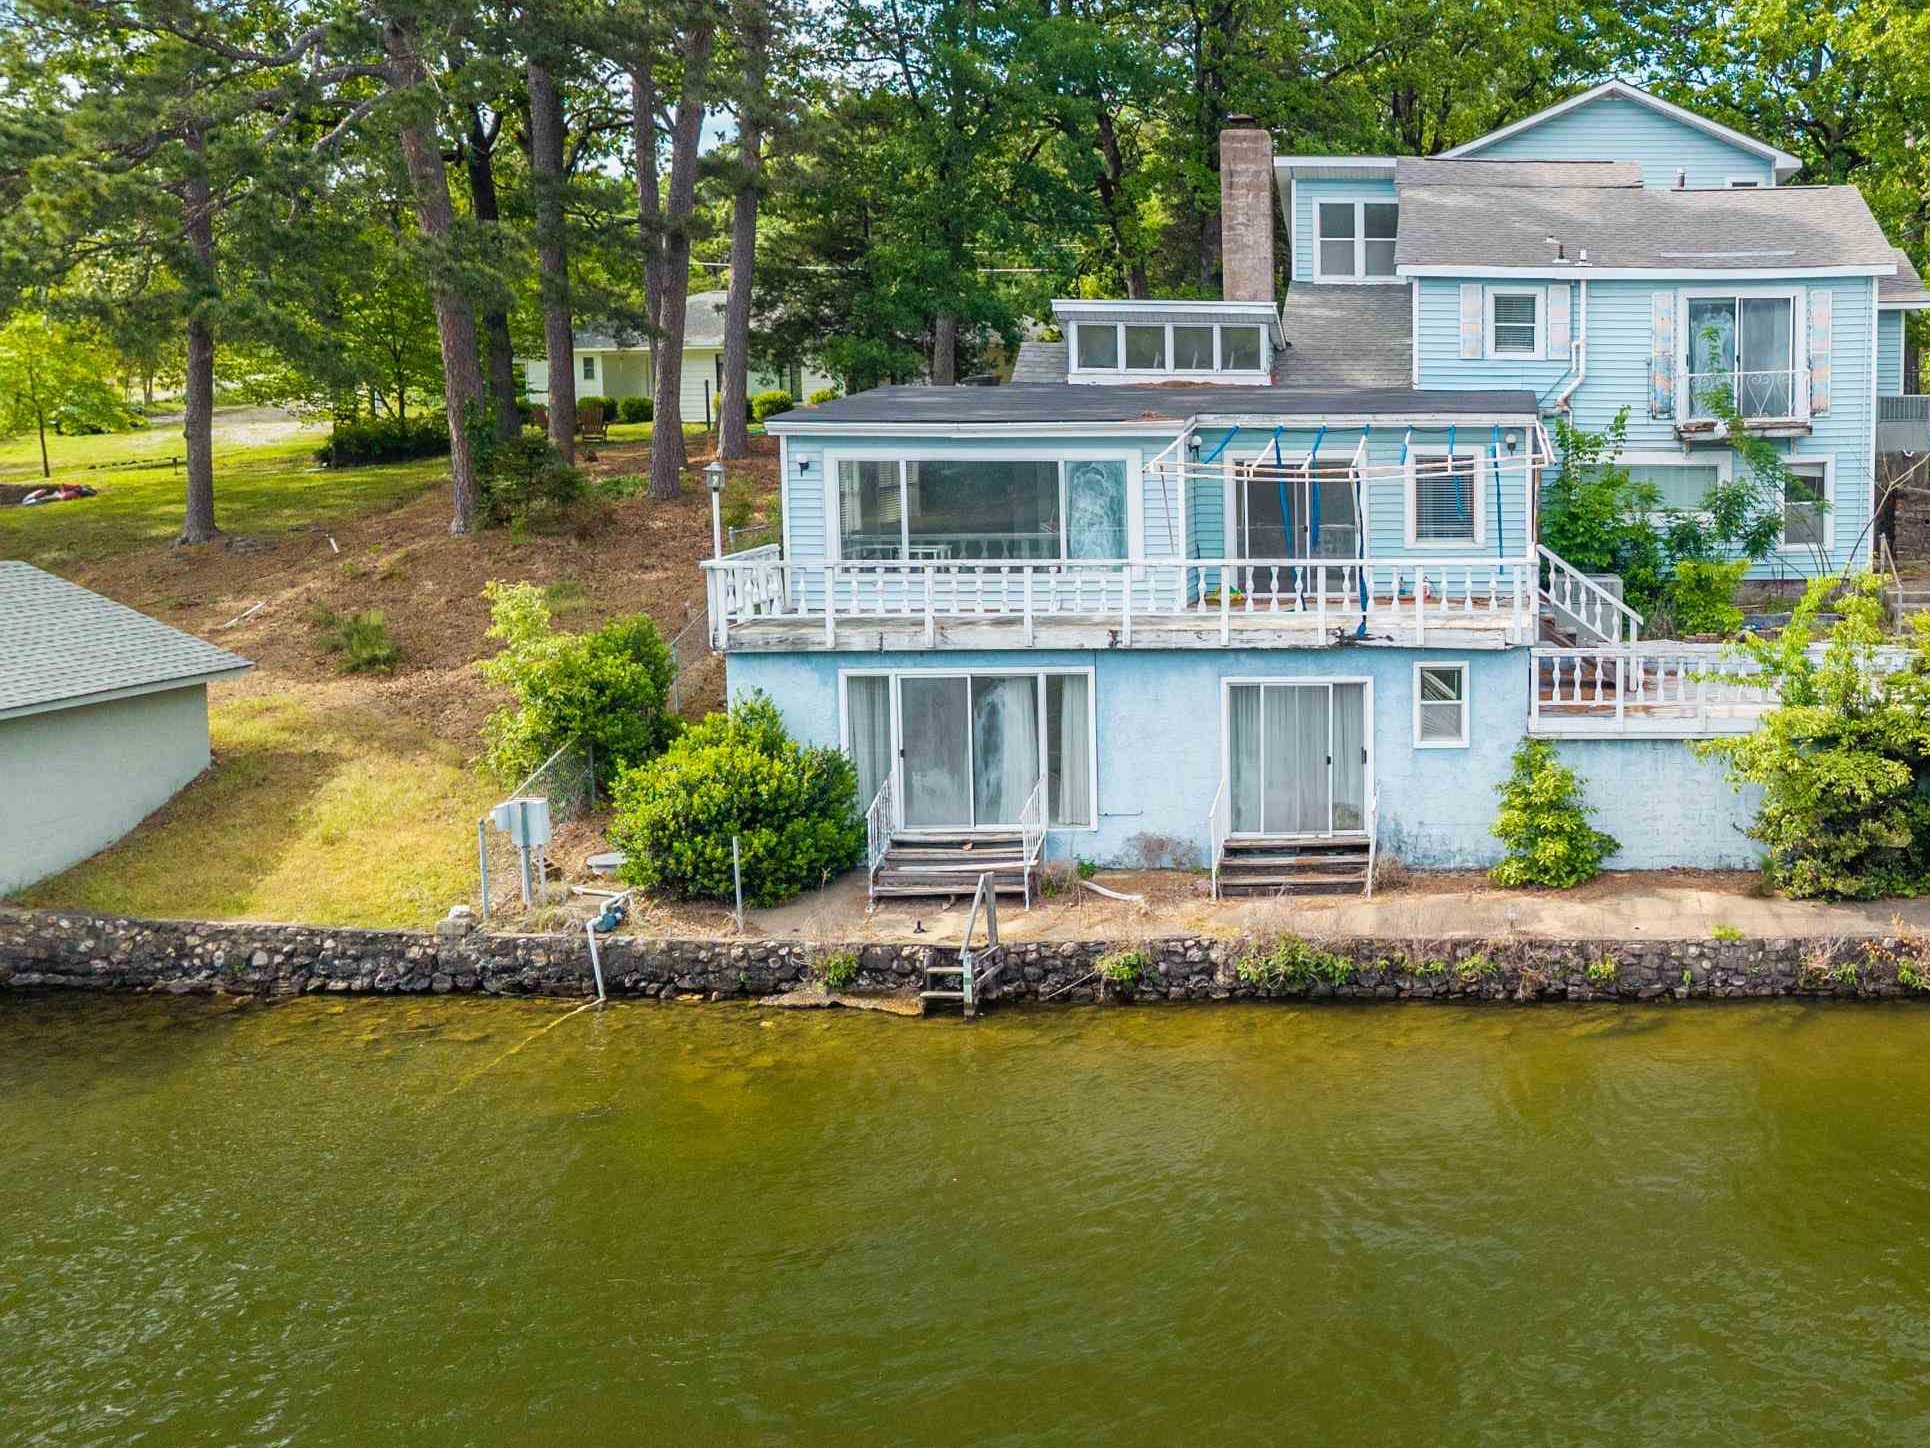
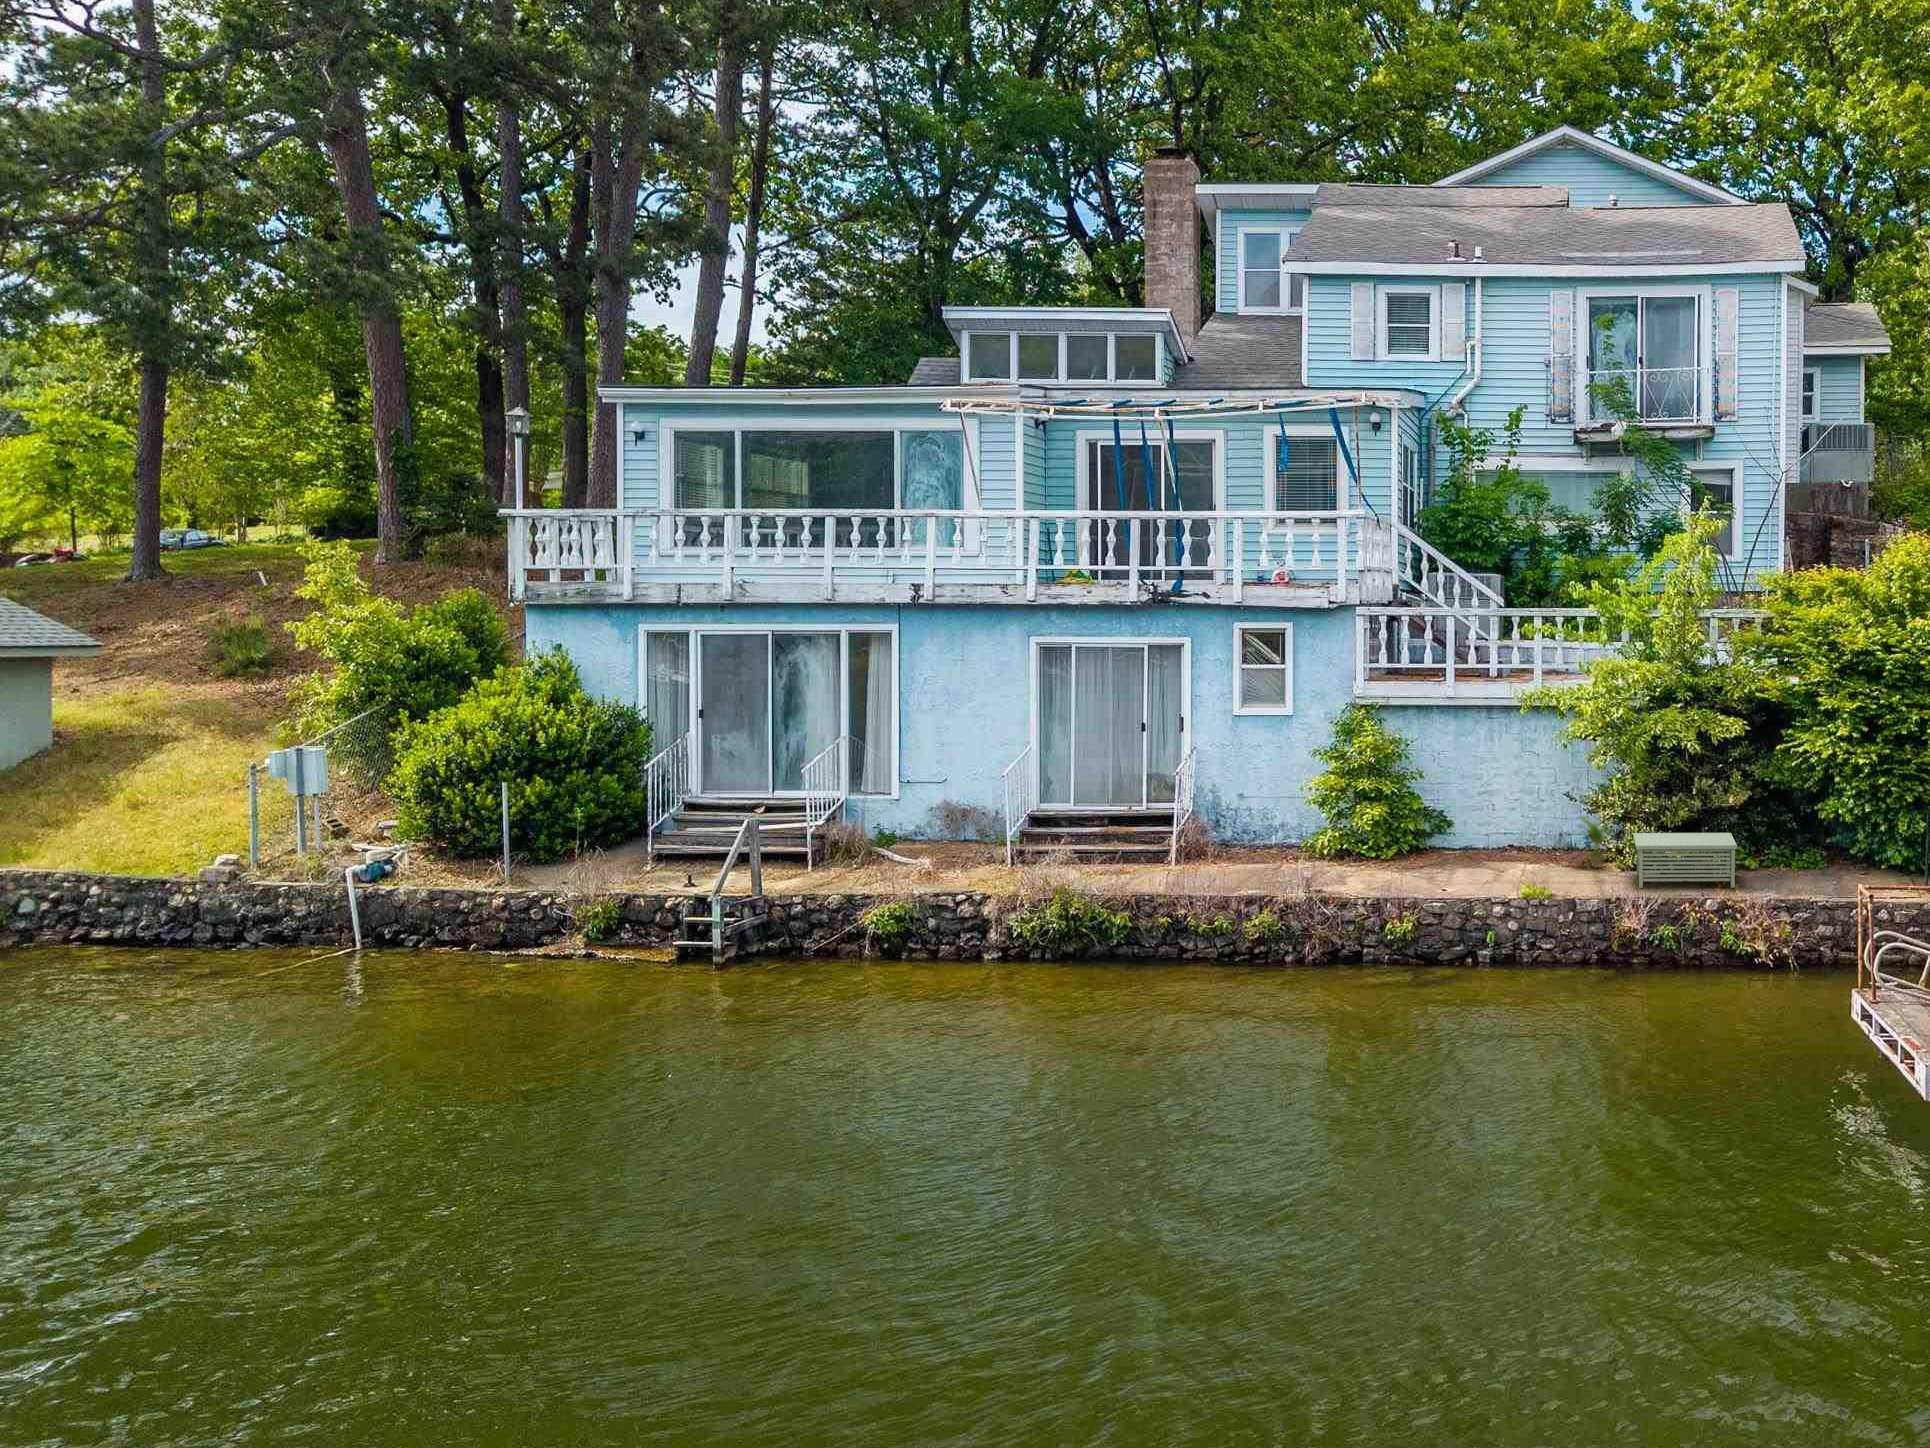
storage bench: none [1806,865,1908,921] -> present [1633,833,1737,888]

